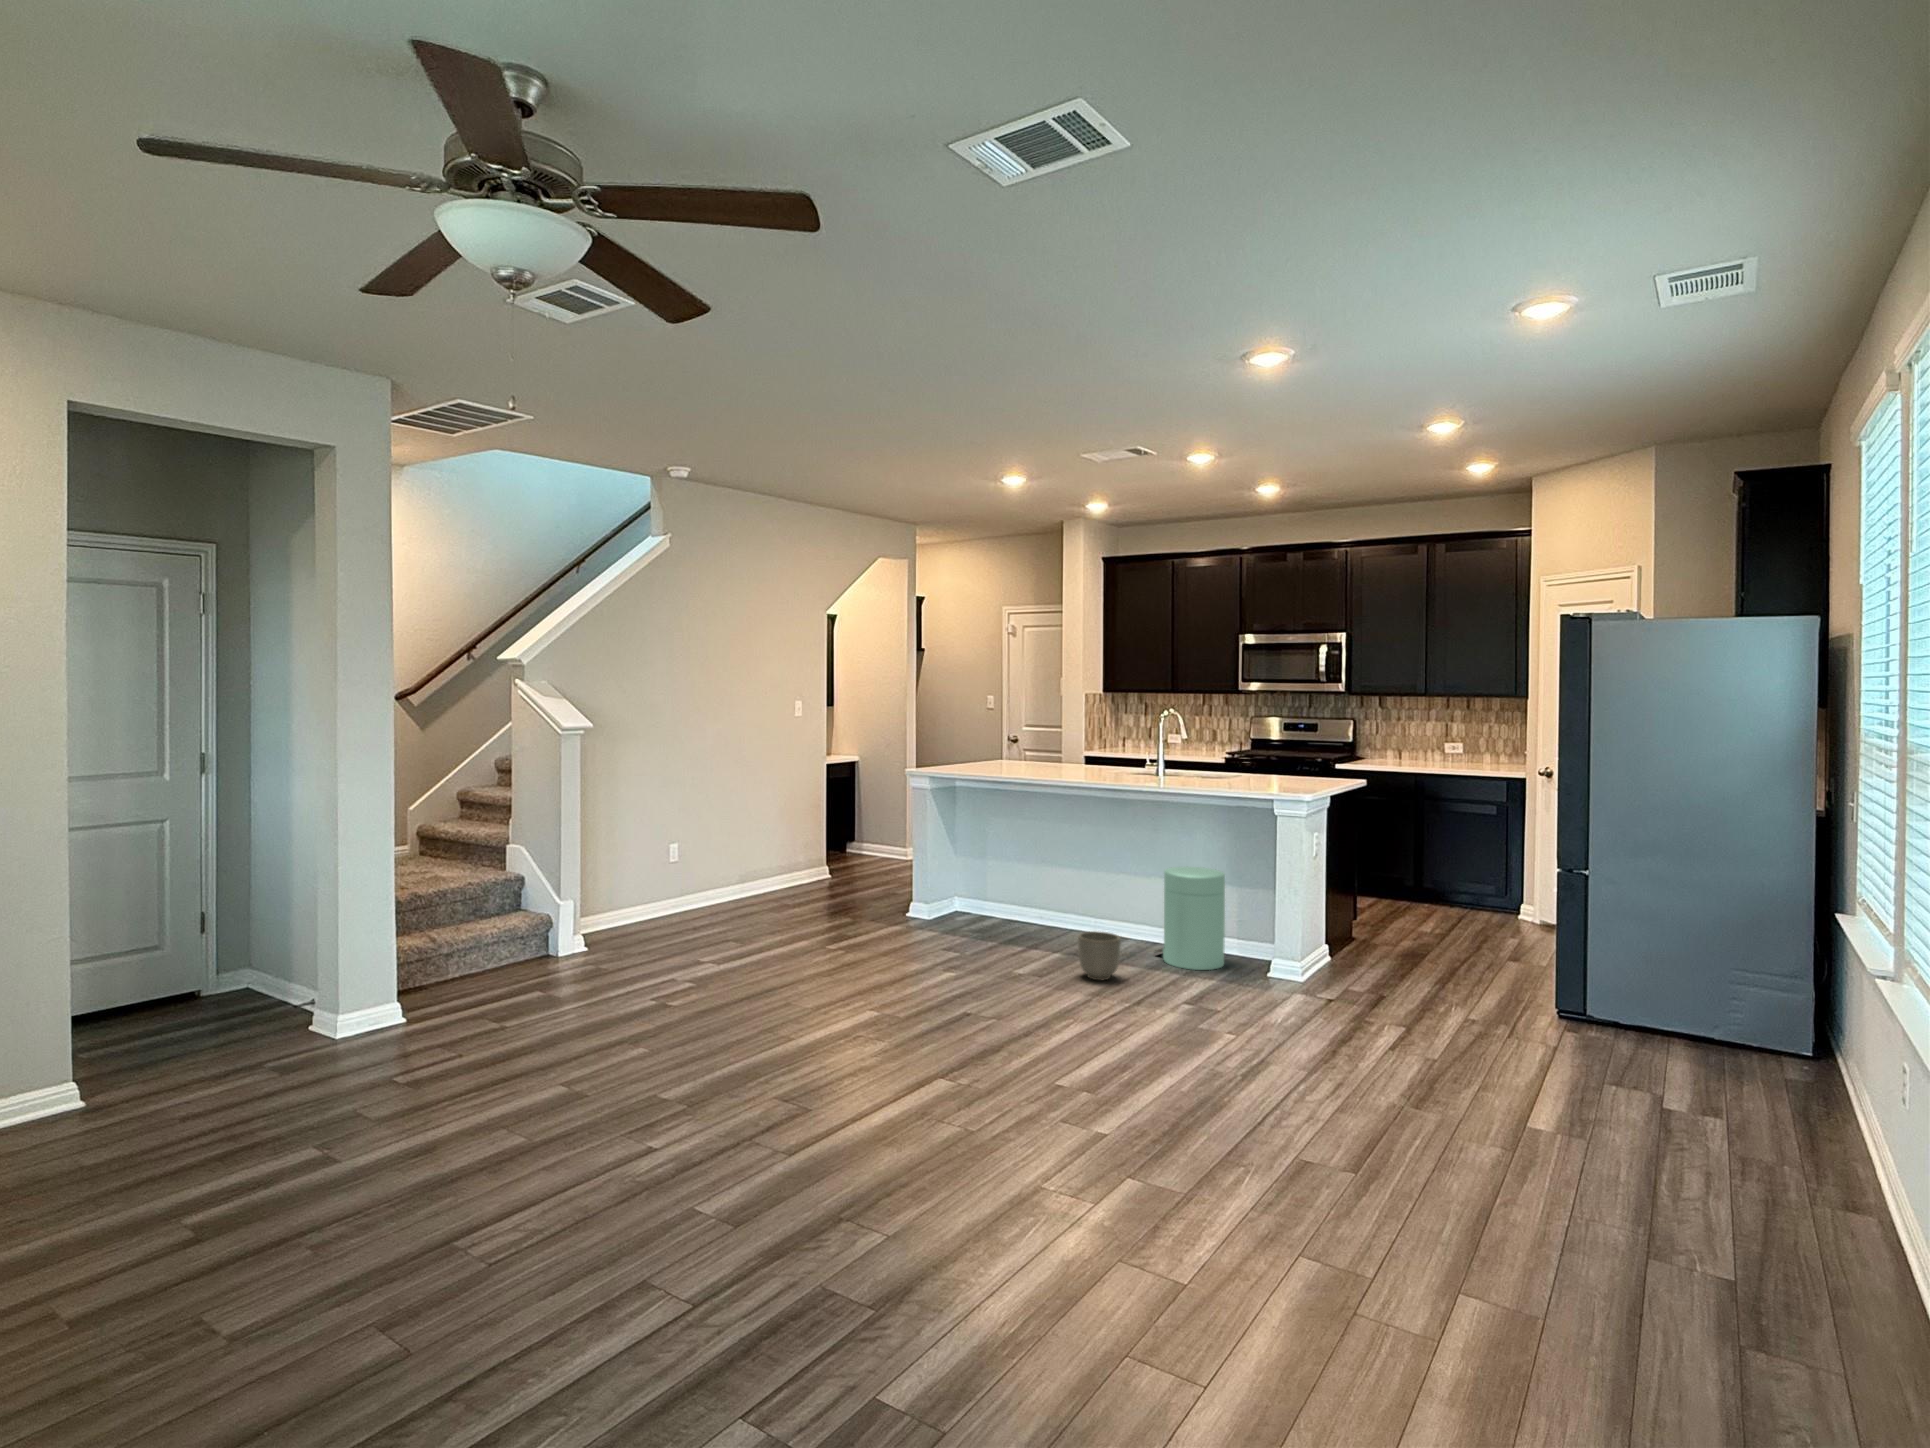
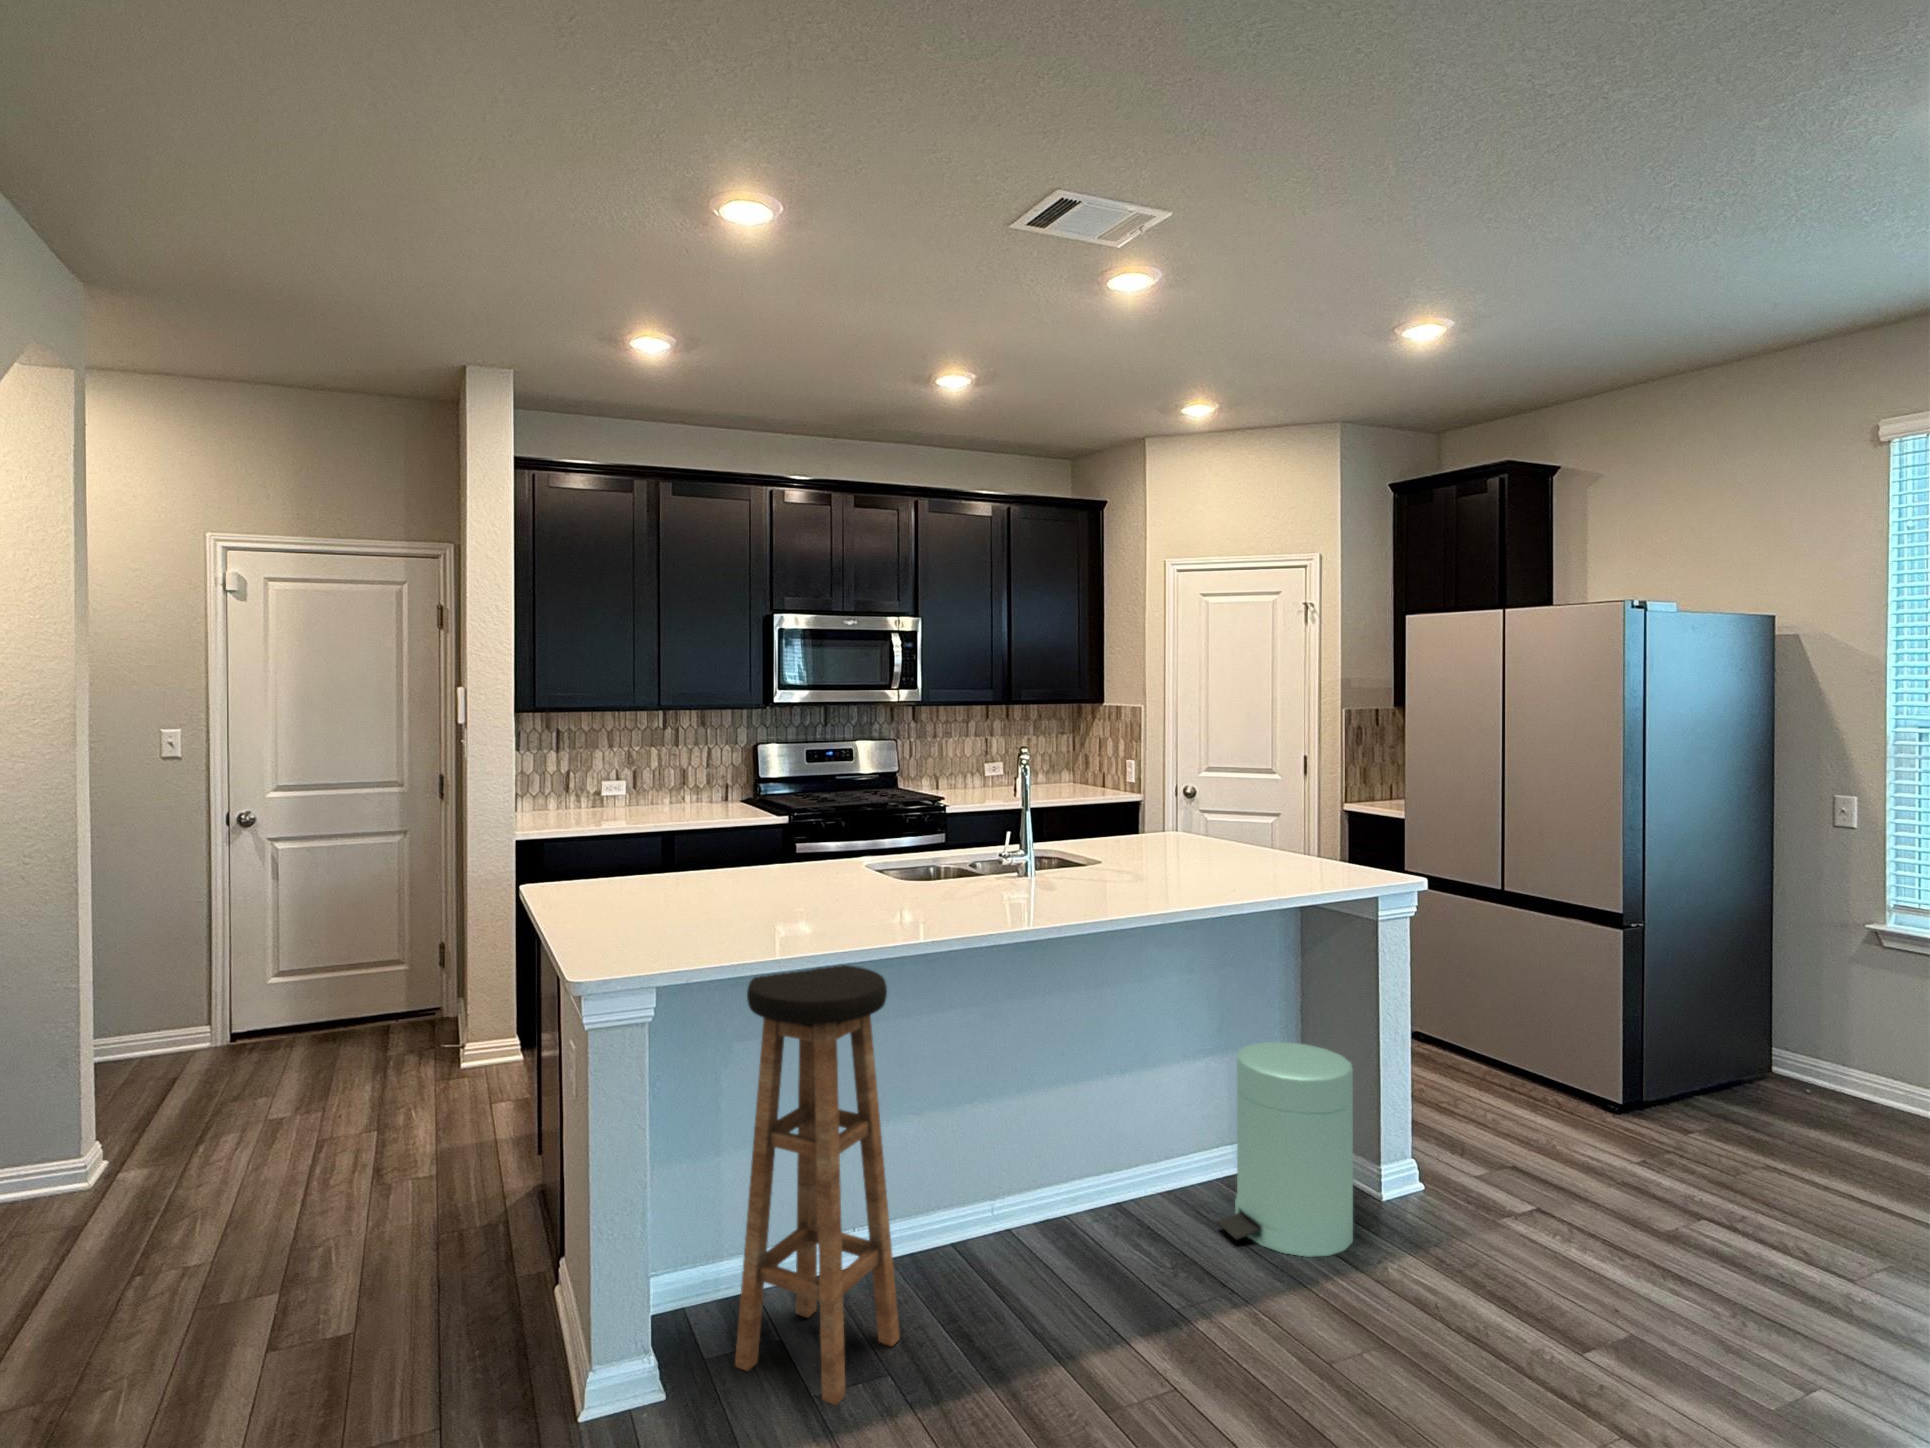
bar stool: none [944,780,997,928] -> present [735,965,900,1405]
planter: present [1078,931,1121,980] -> none [1344,1256,1447,1386]

